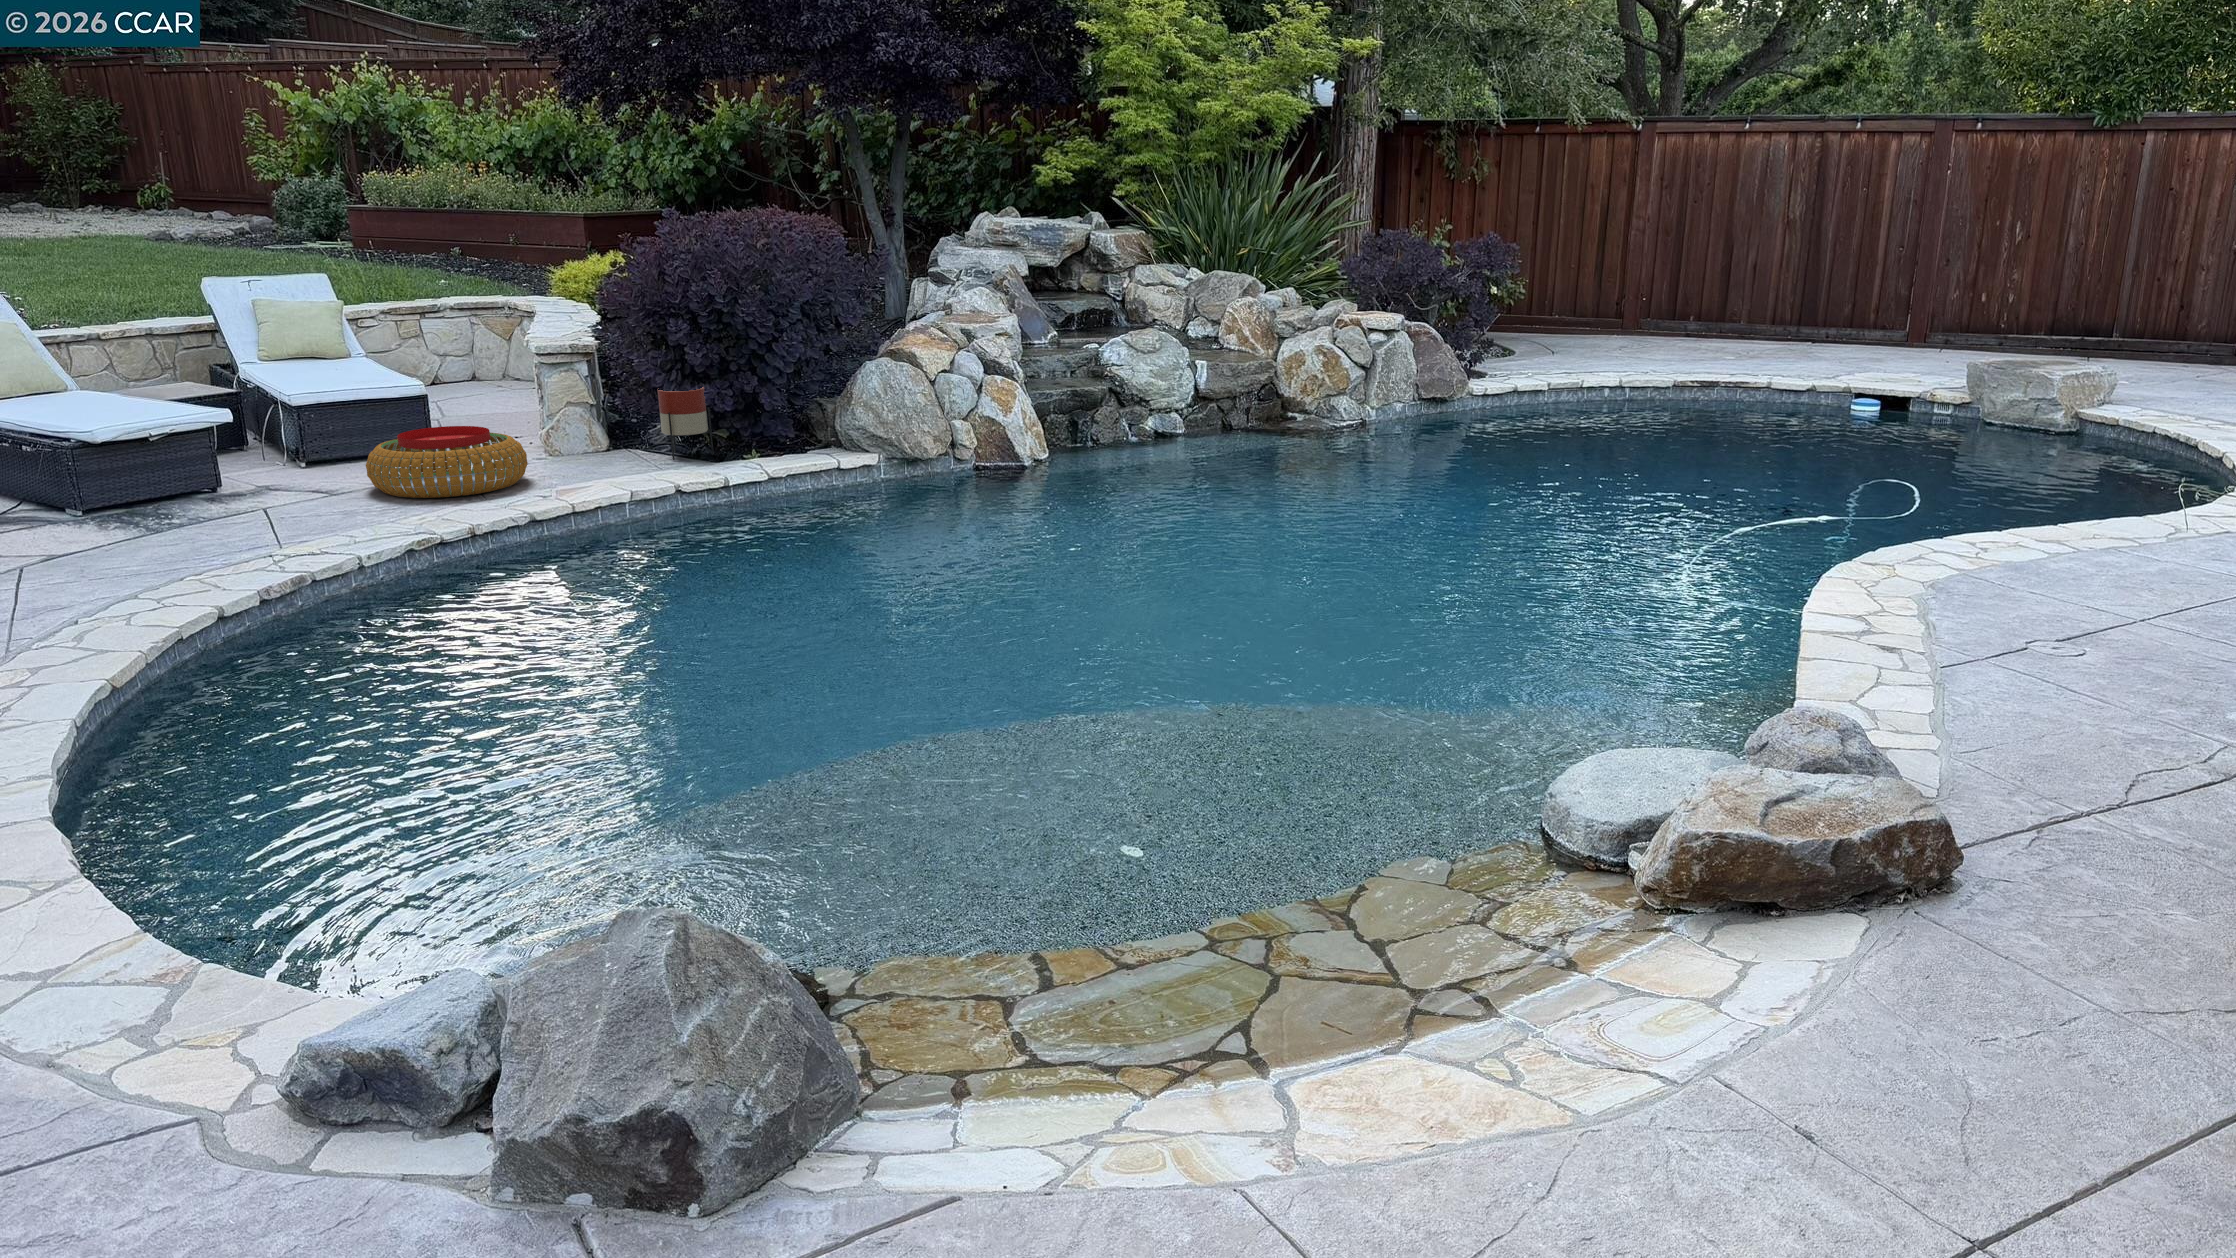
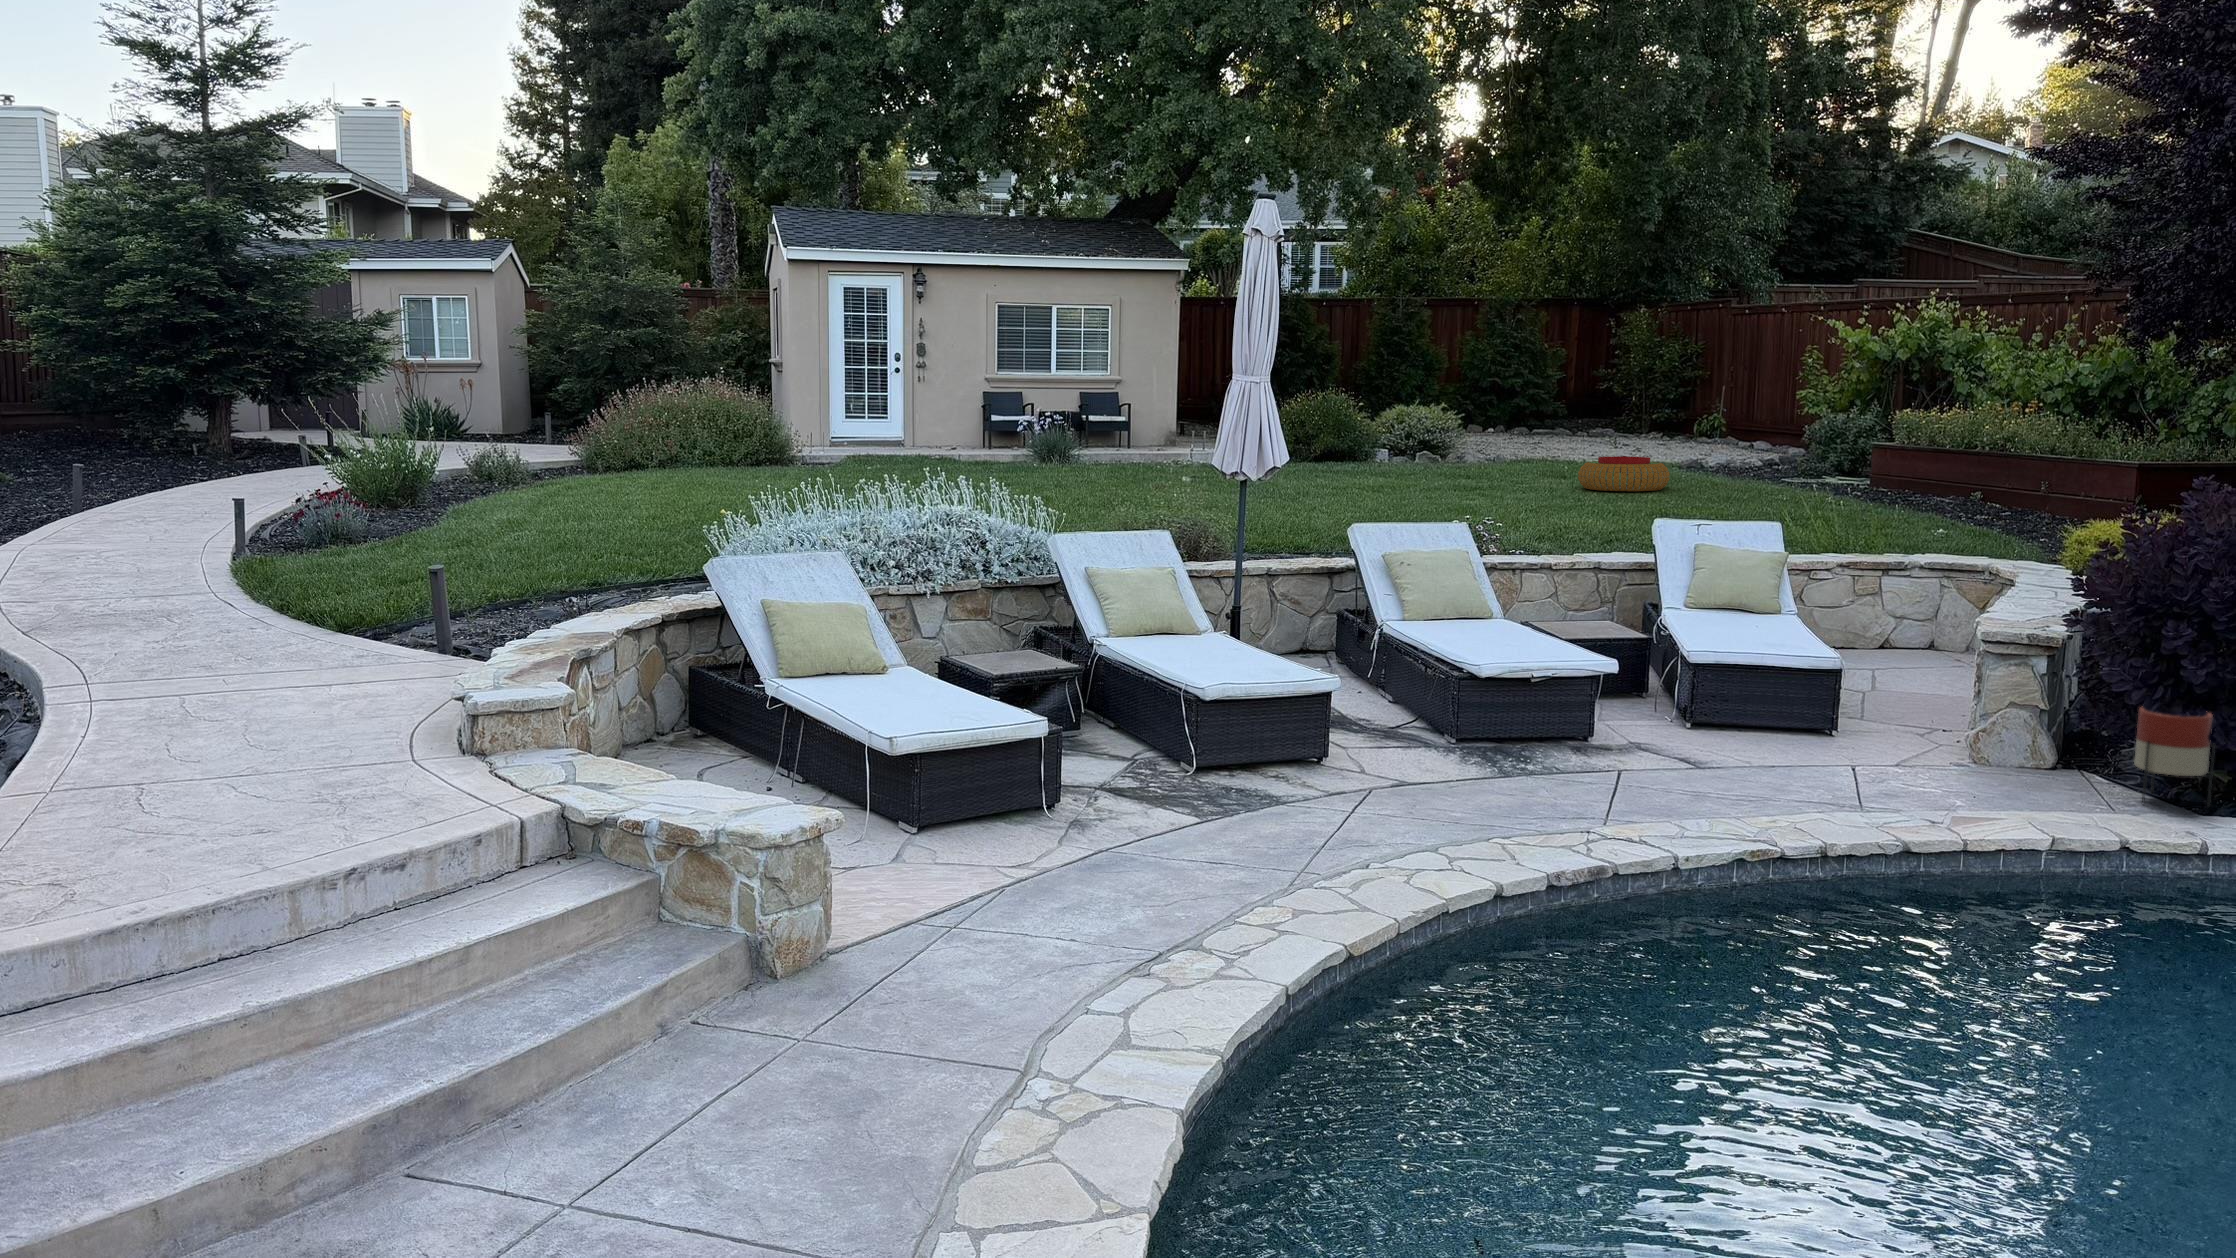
pouf: present [366,426,528,498] -> present [1578,456,1670,491]

